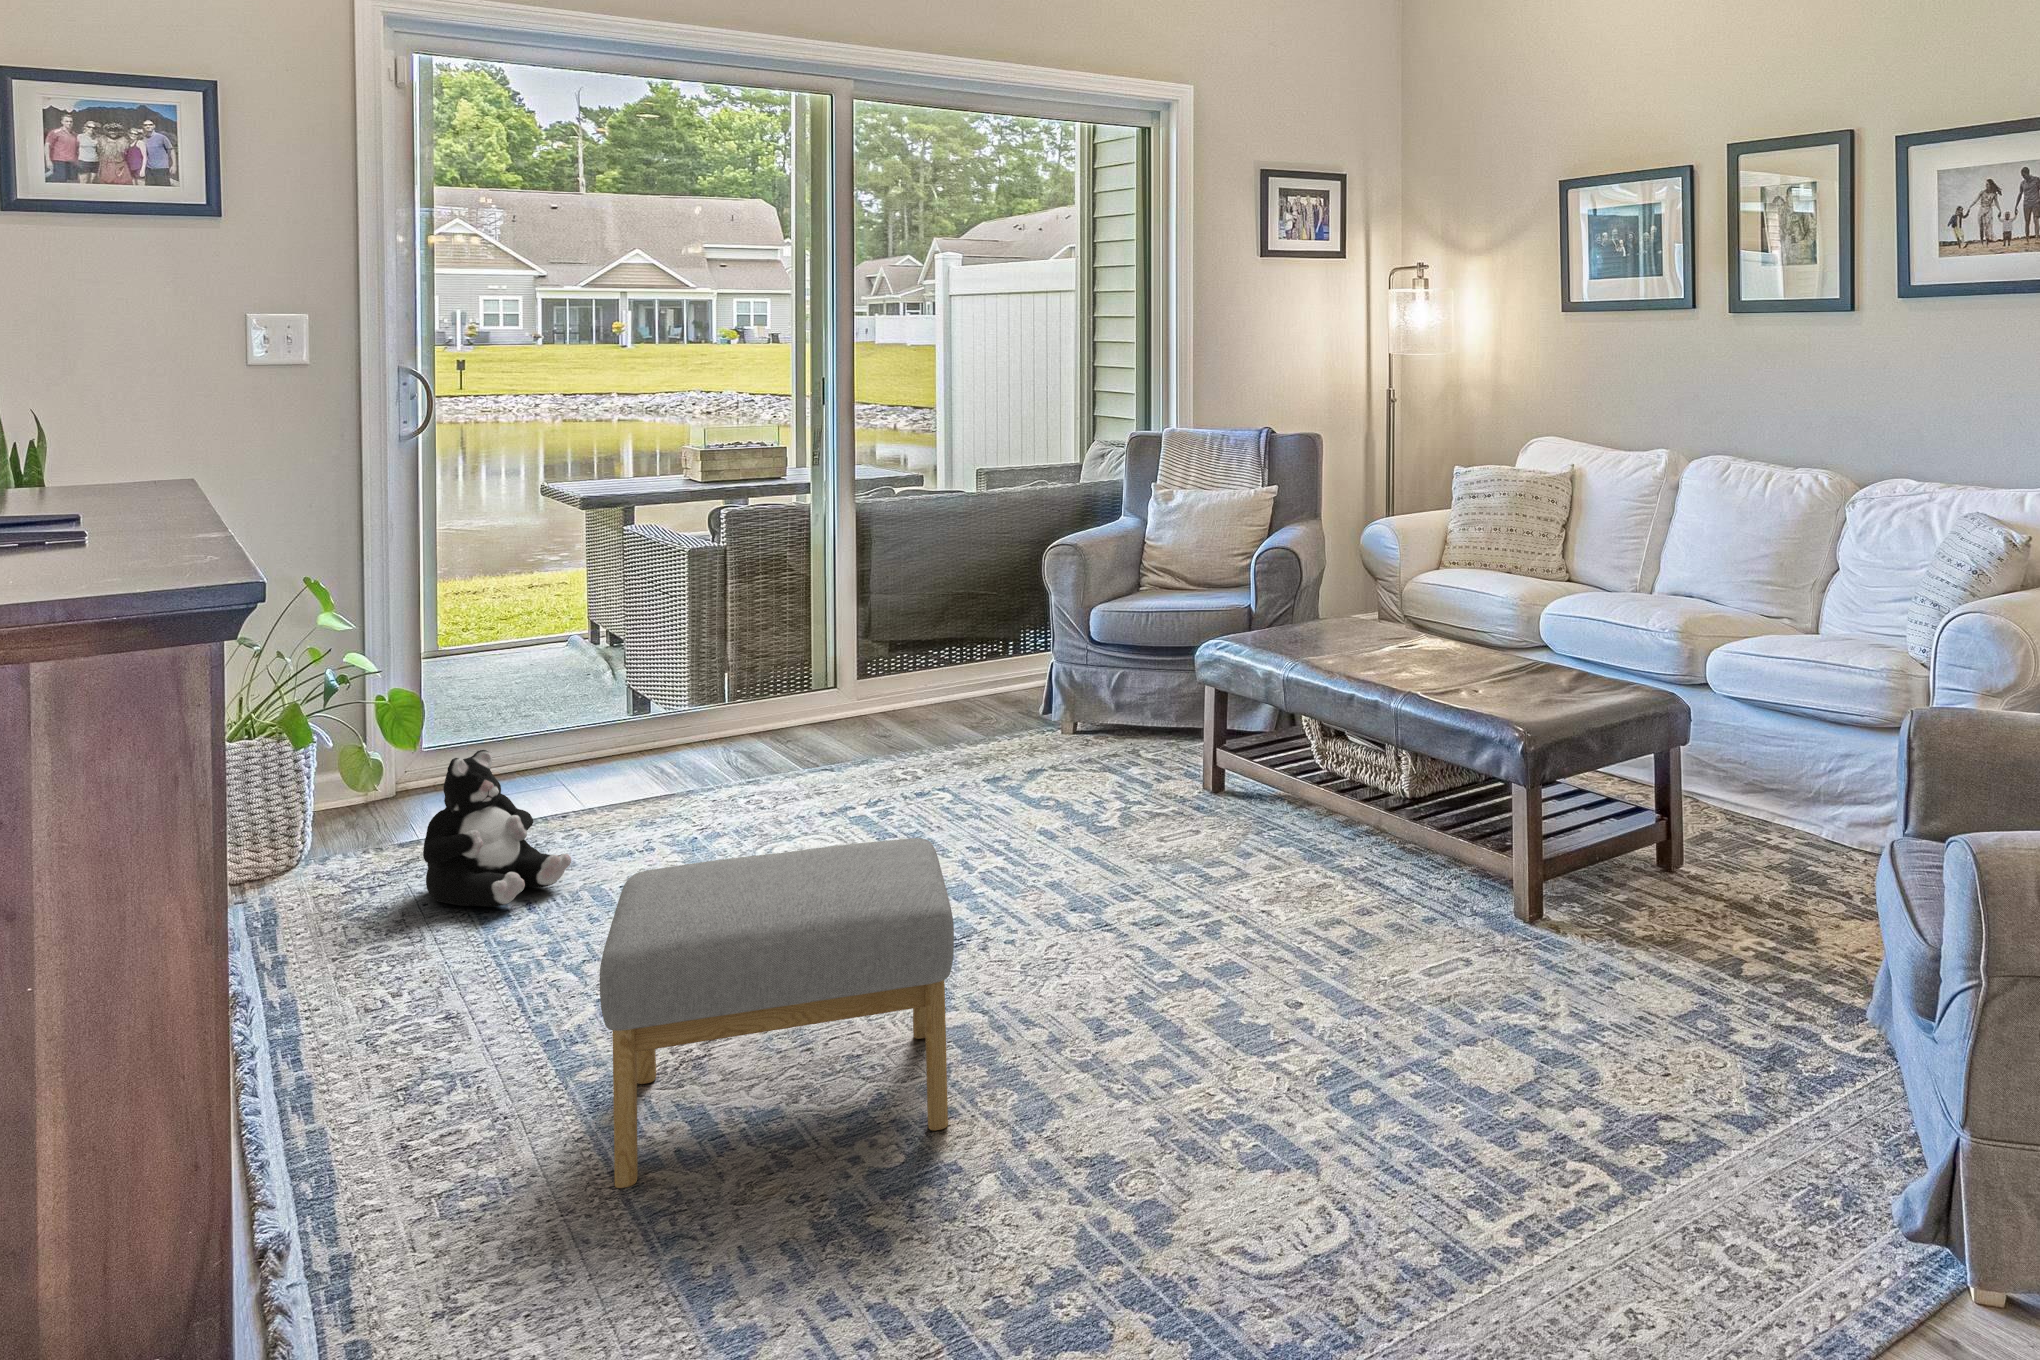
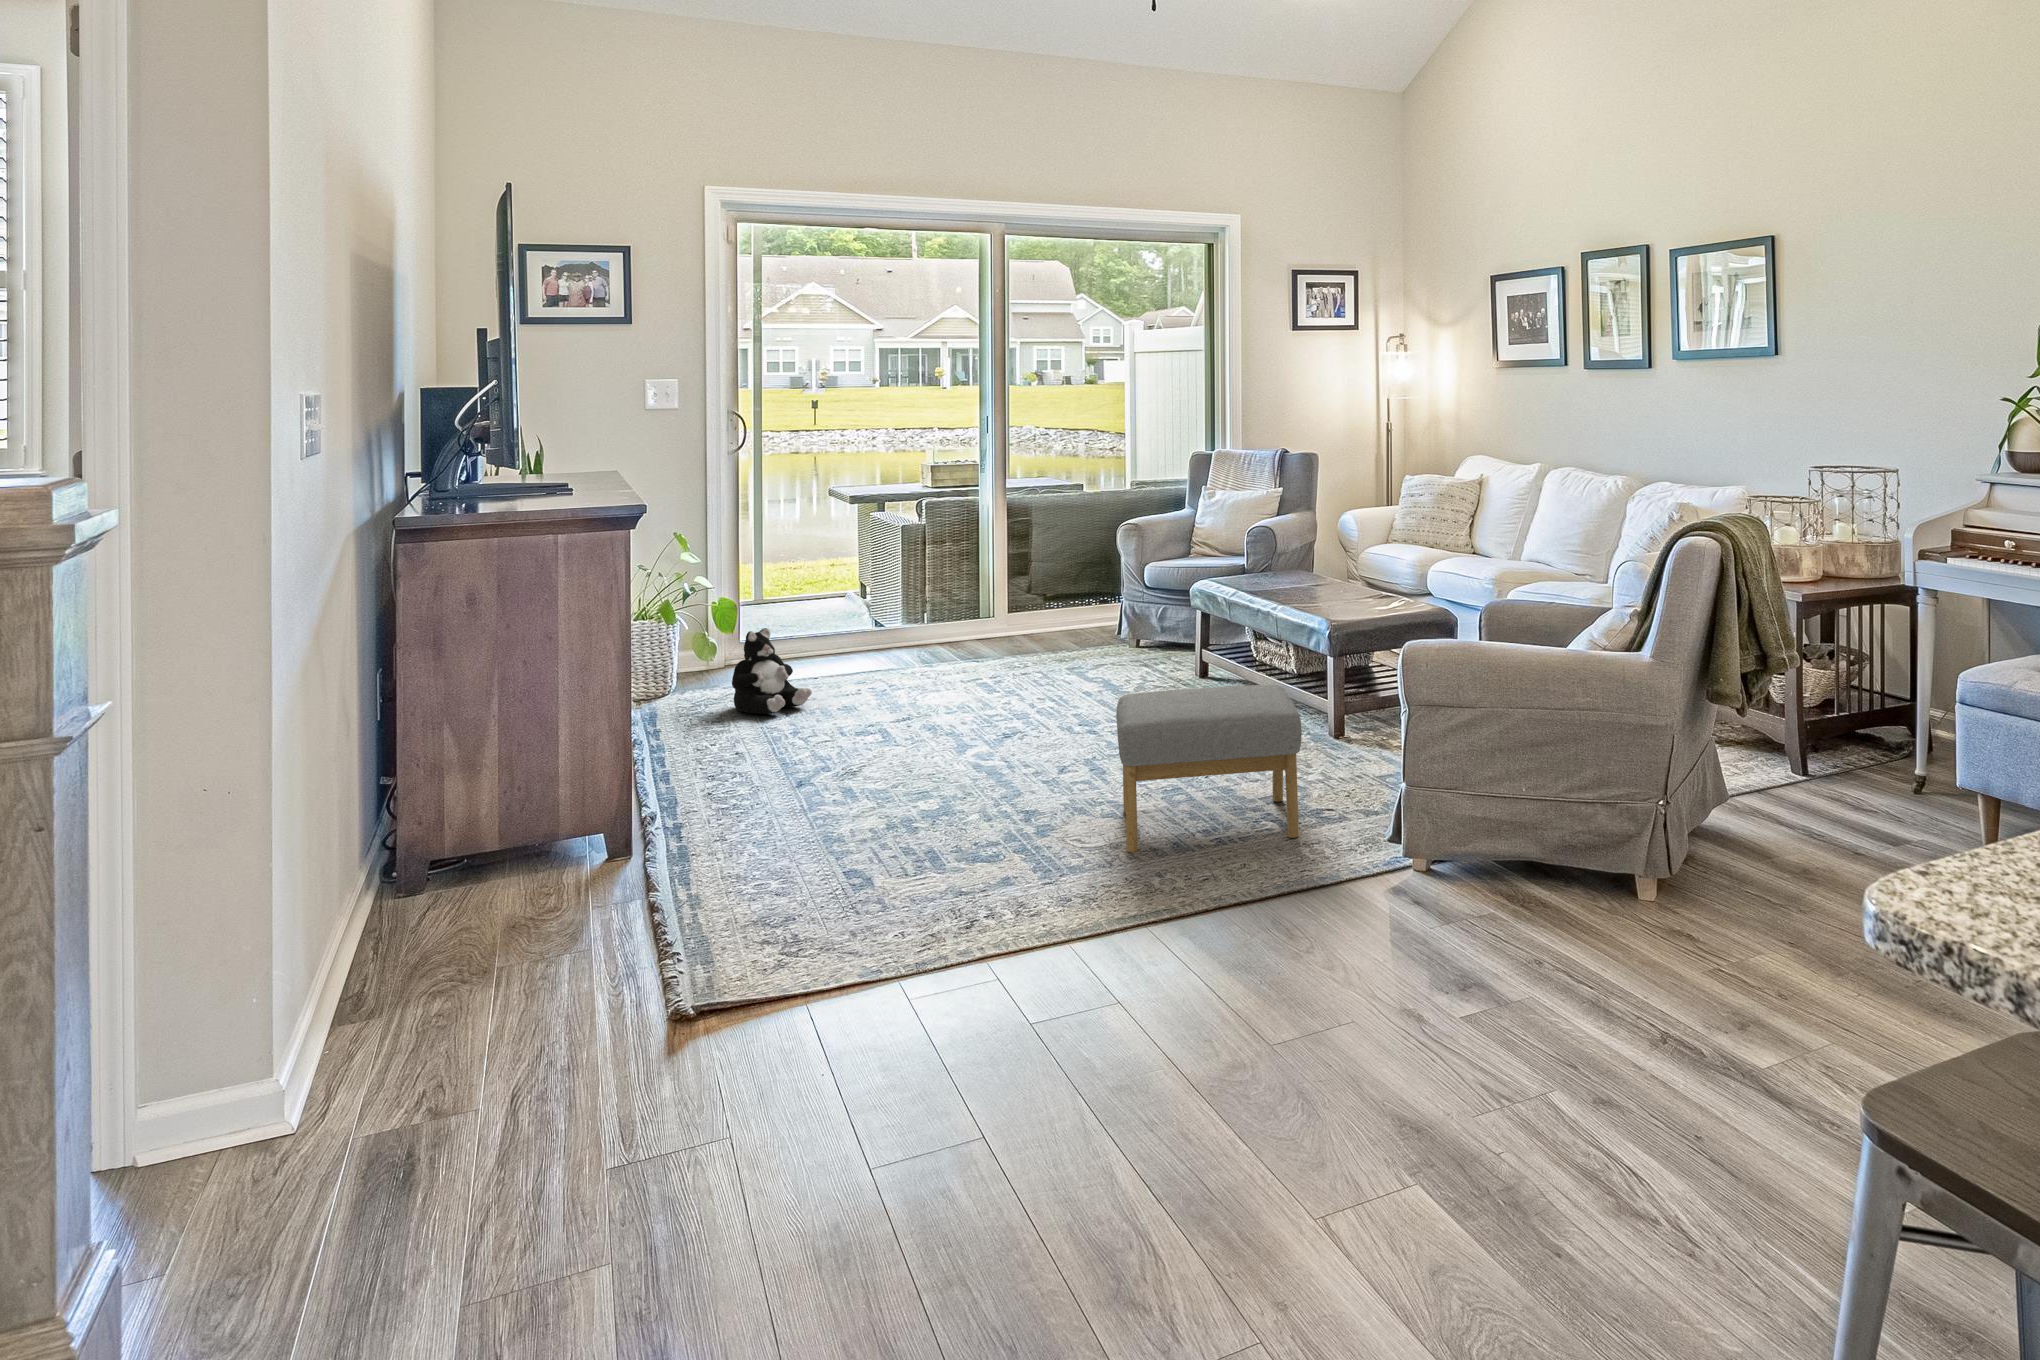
footstool: present [600,838,954,1188] -> present [1116,685,1302,852]

